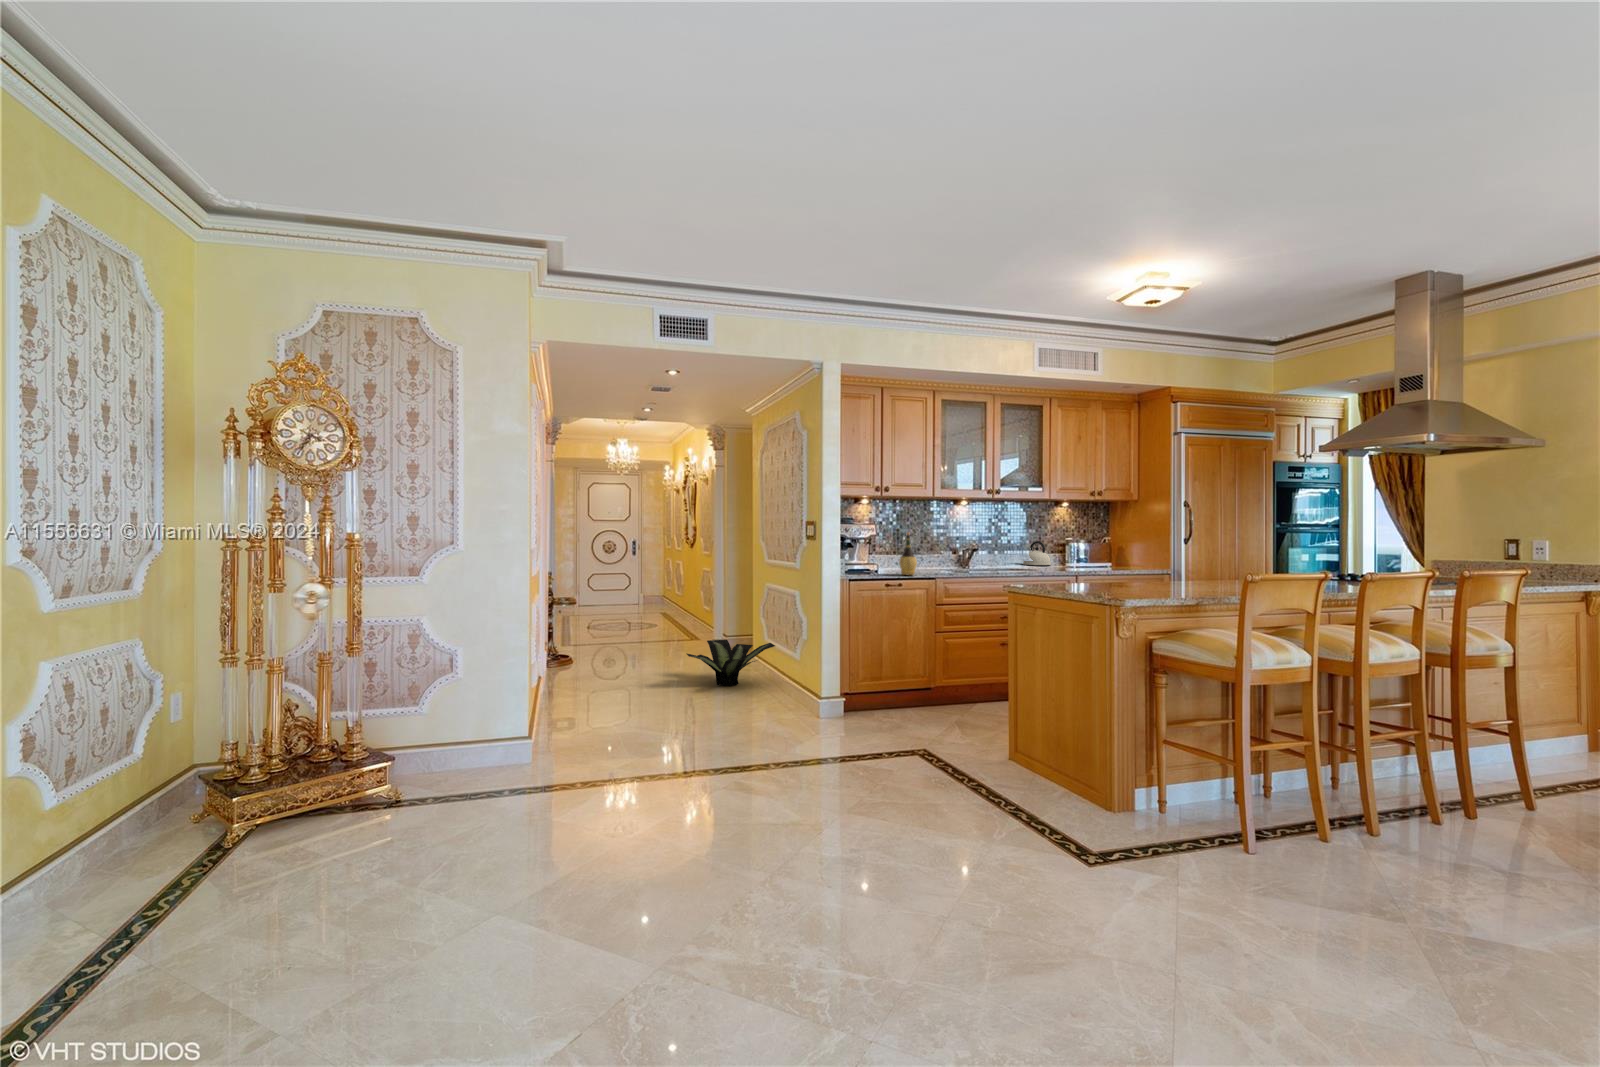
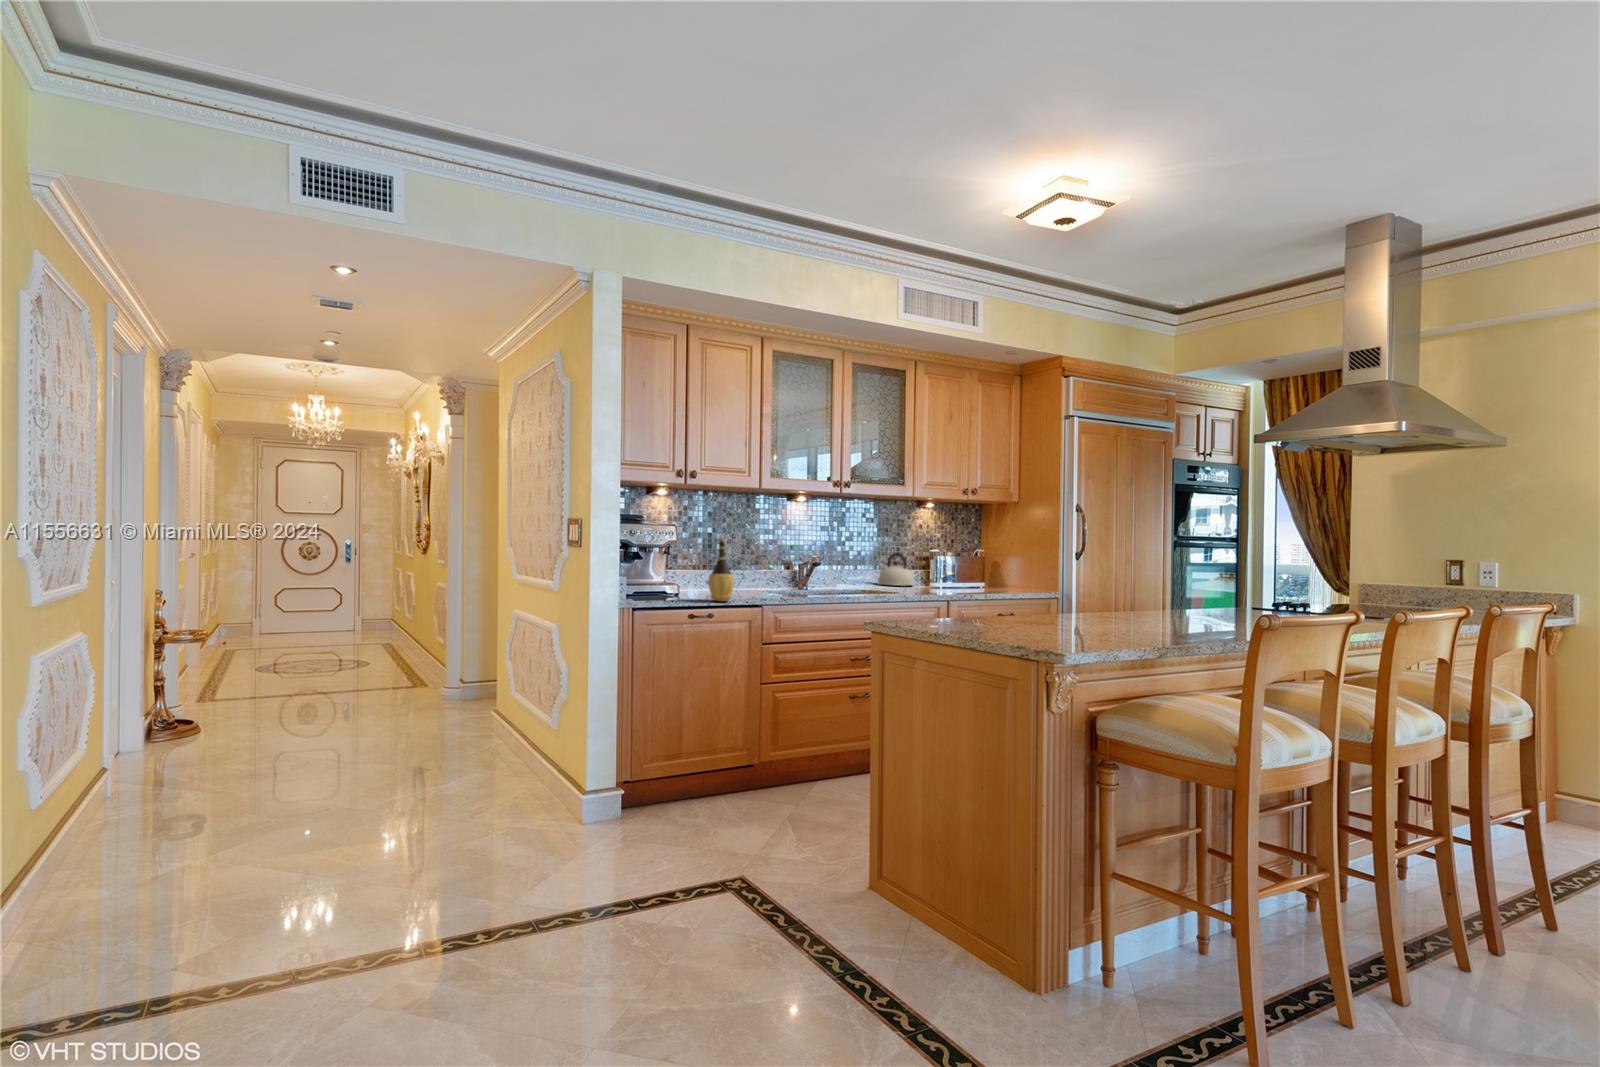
potted plant: present [687,640,775,686] -> none [370,697,521,773]

